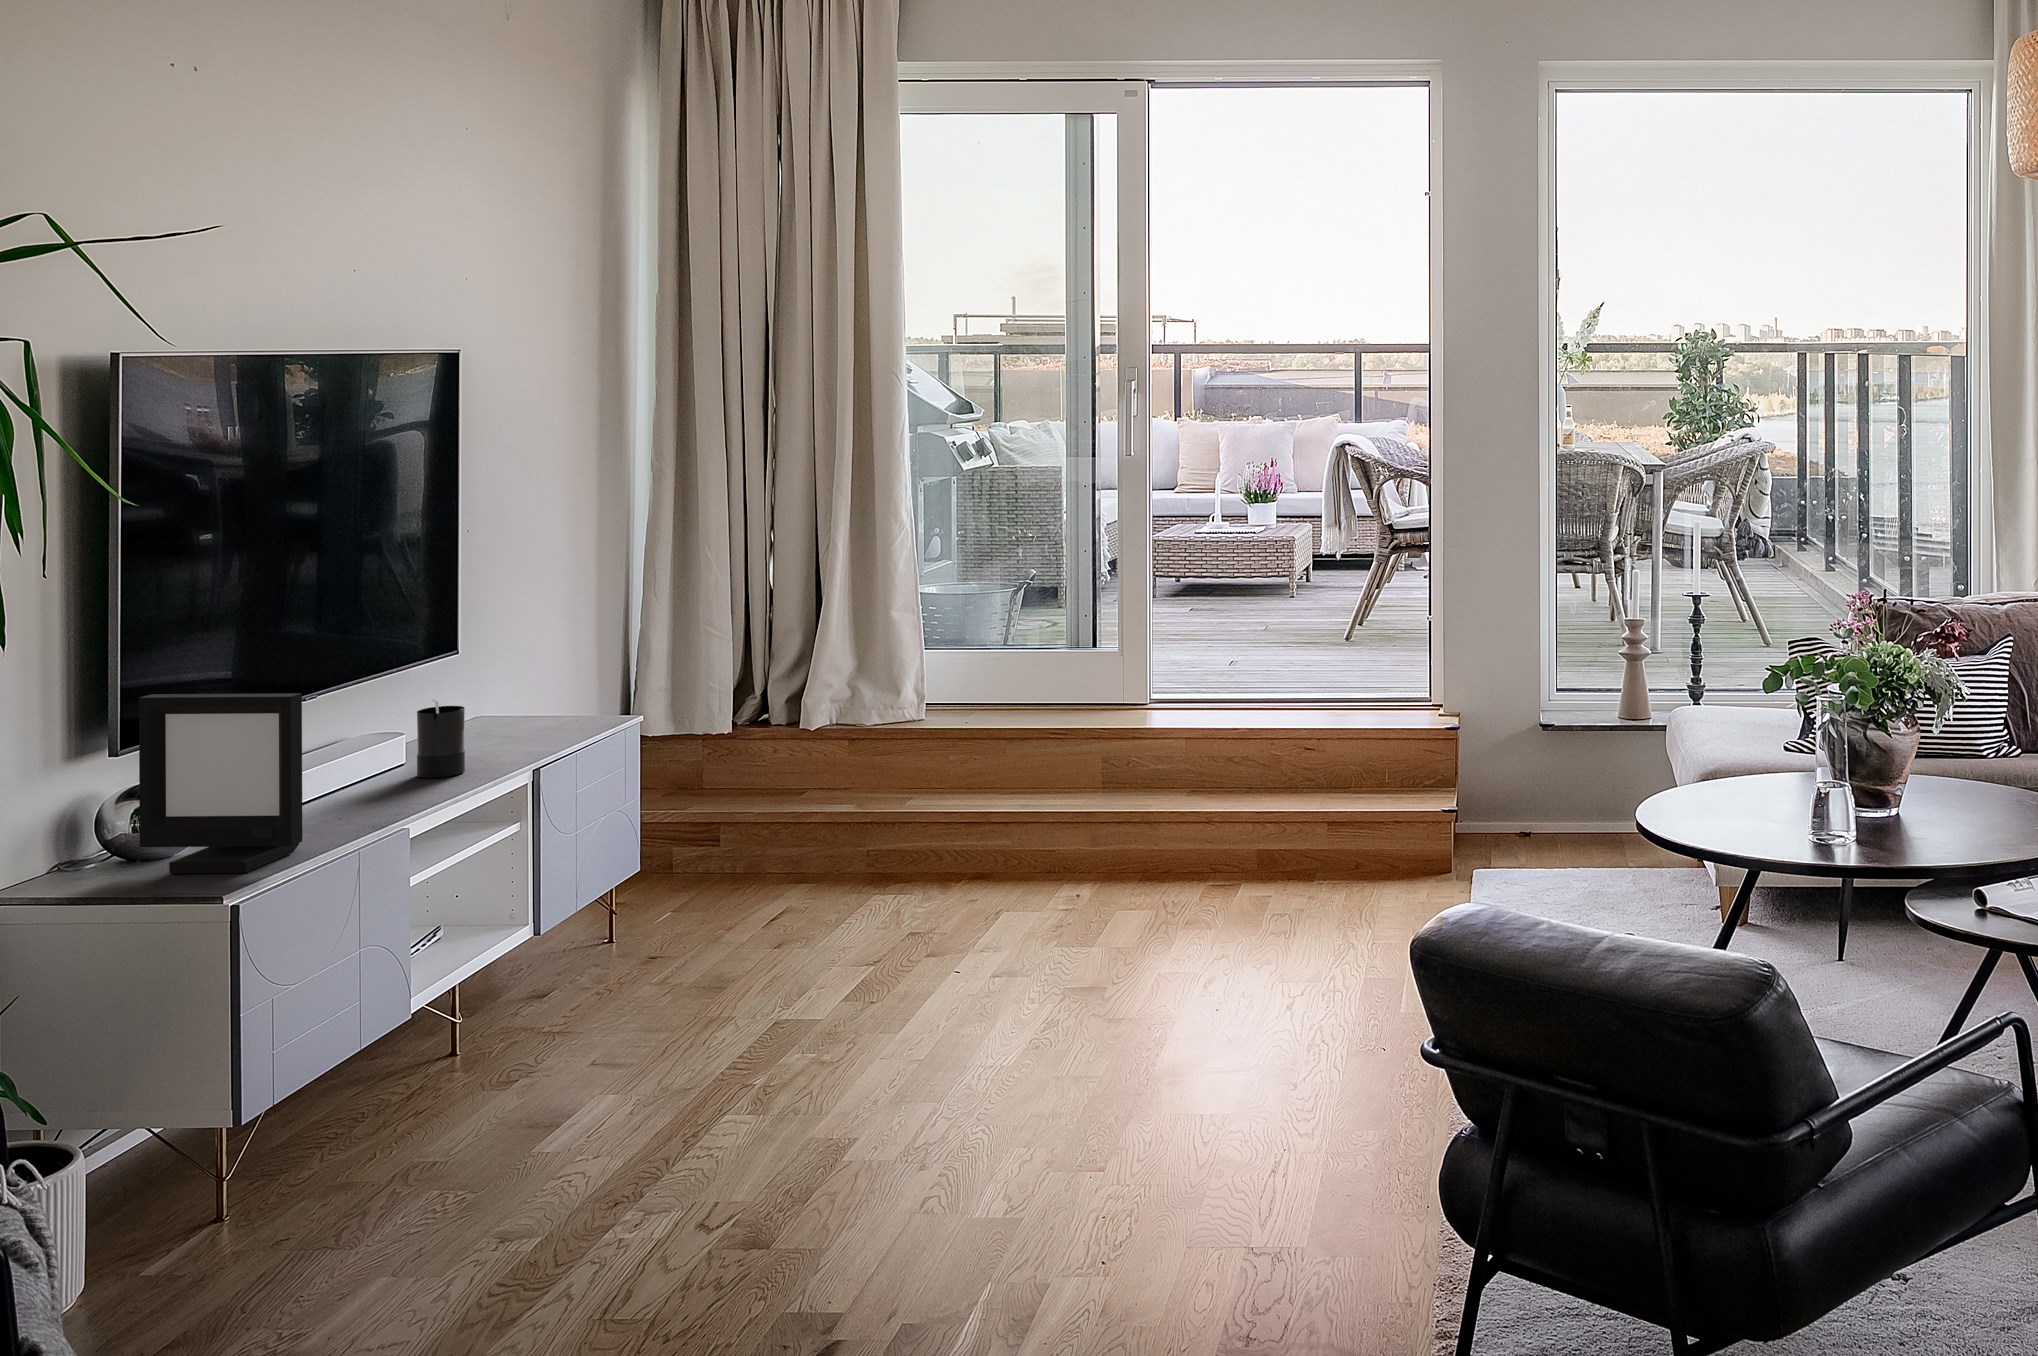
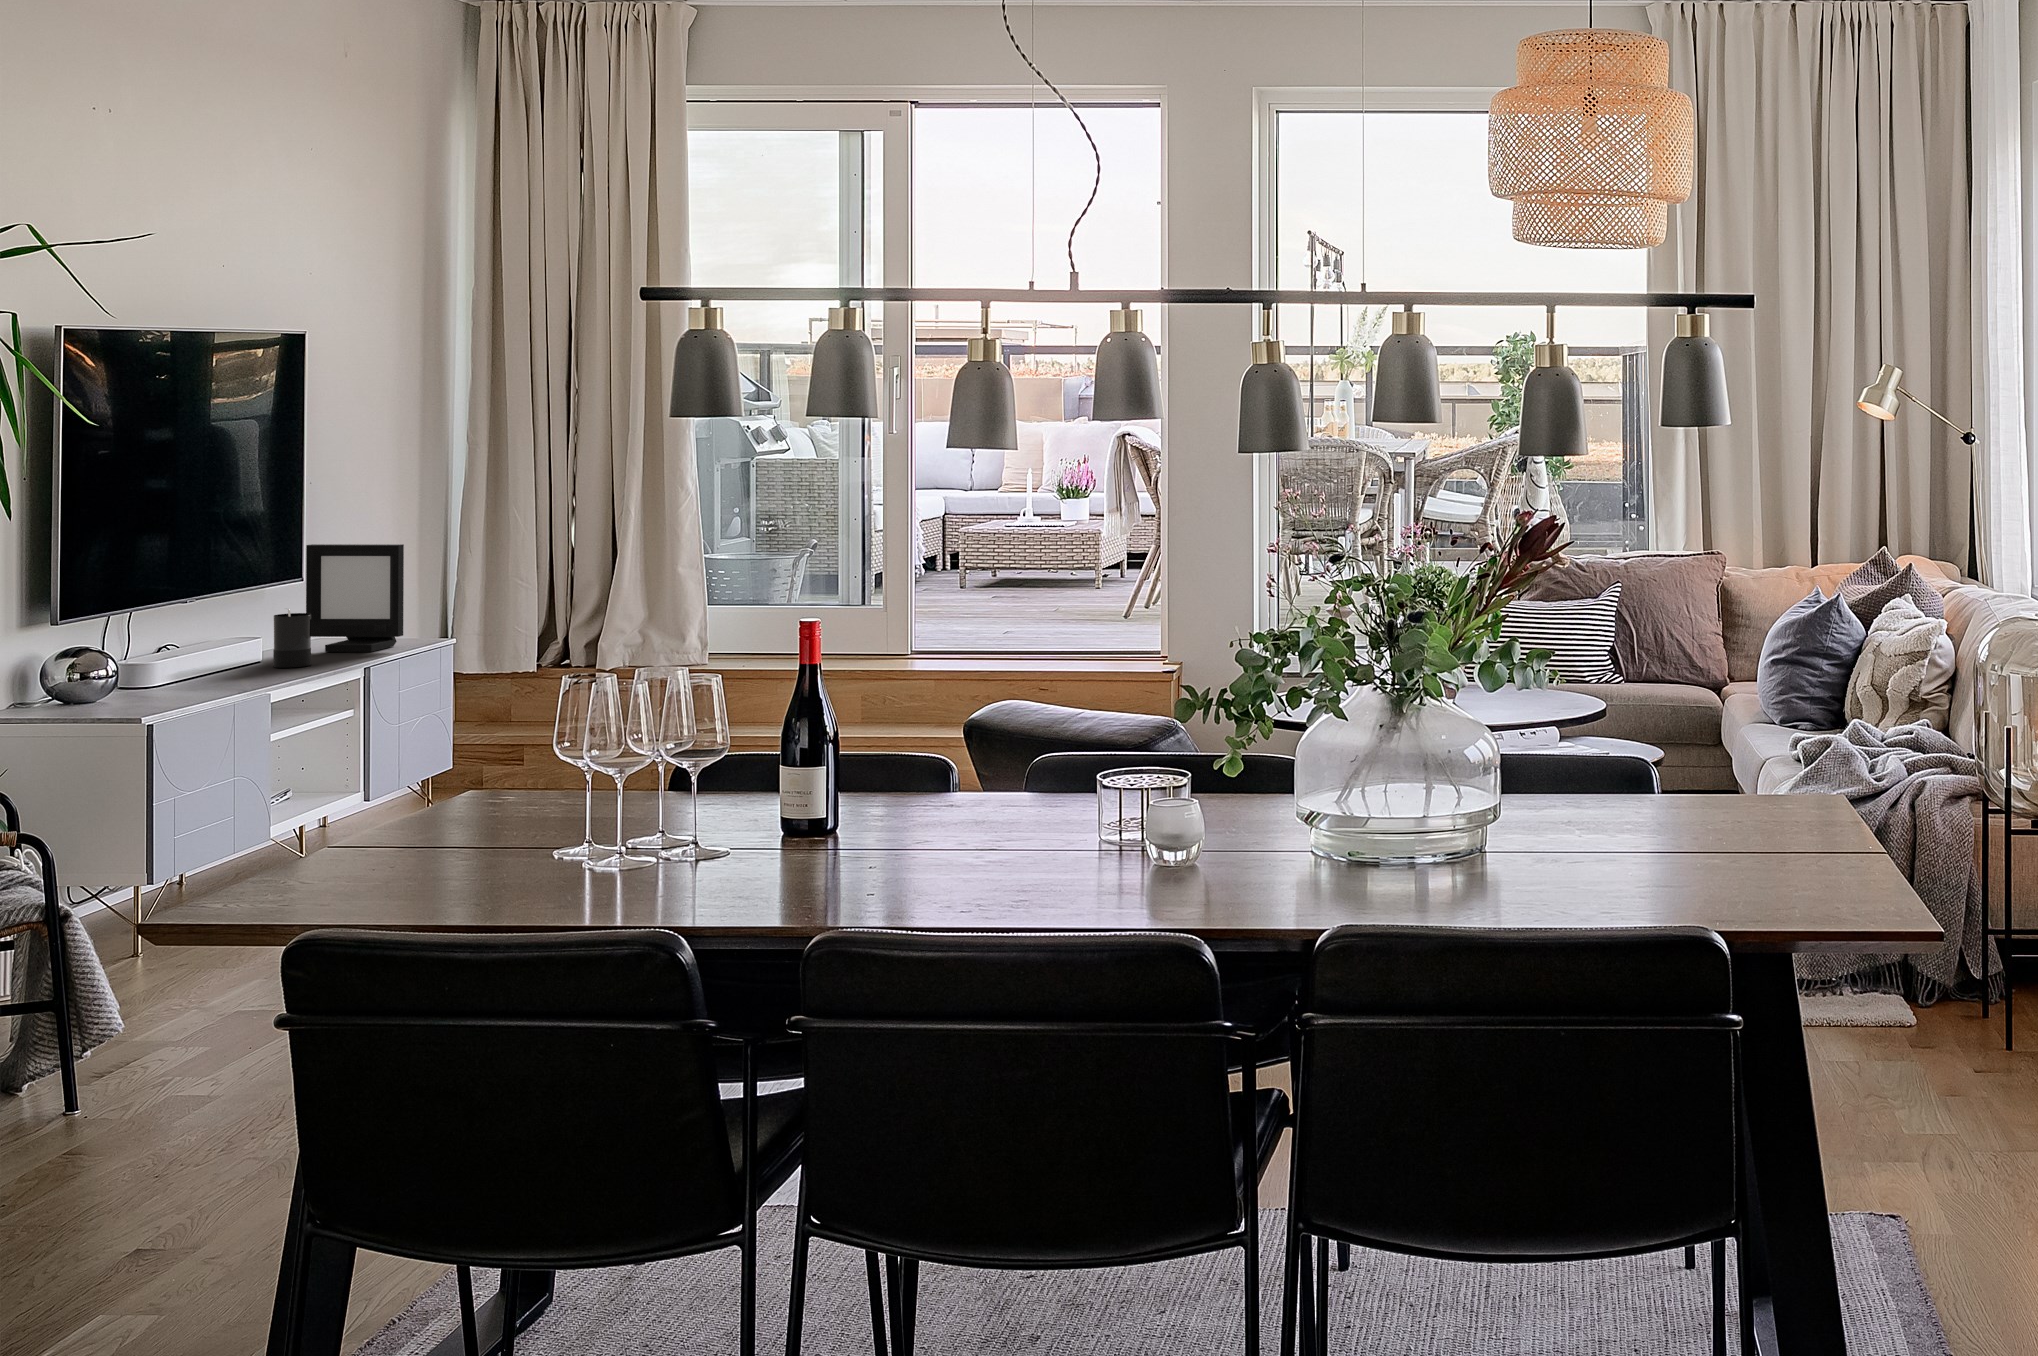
picture frame: present [139,693,302,873] -> present [306,544,404,652]

